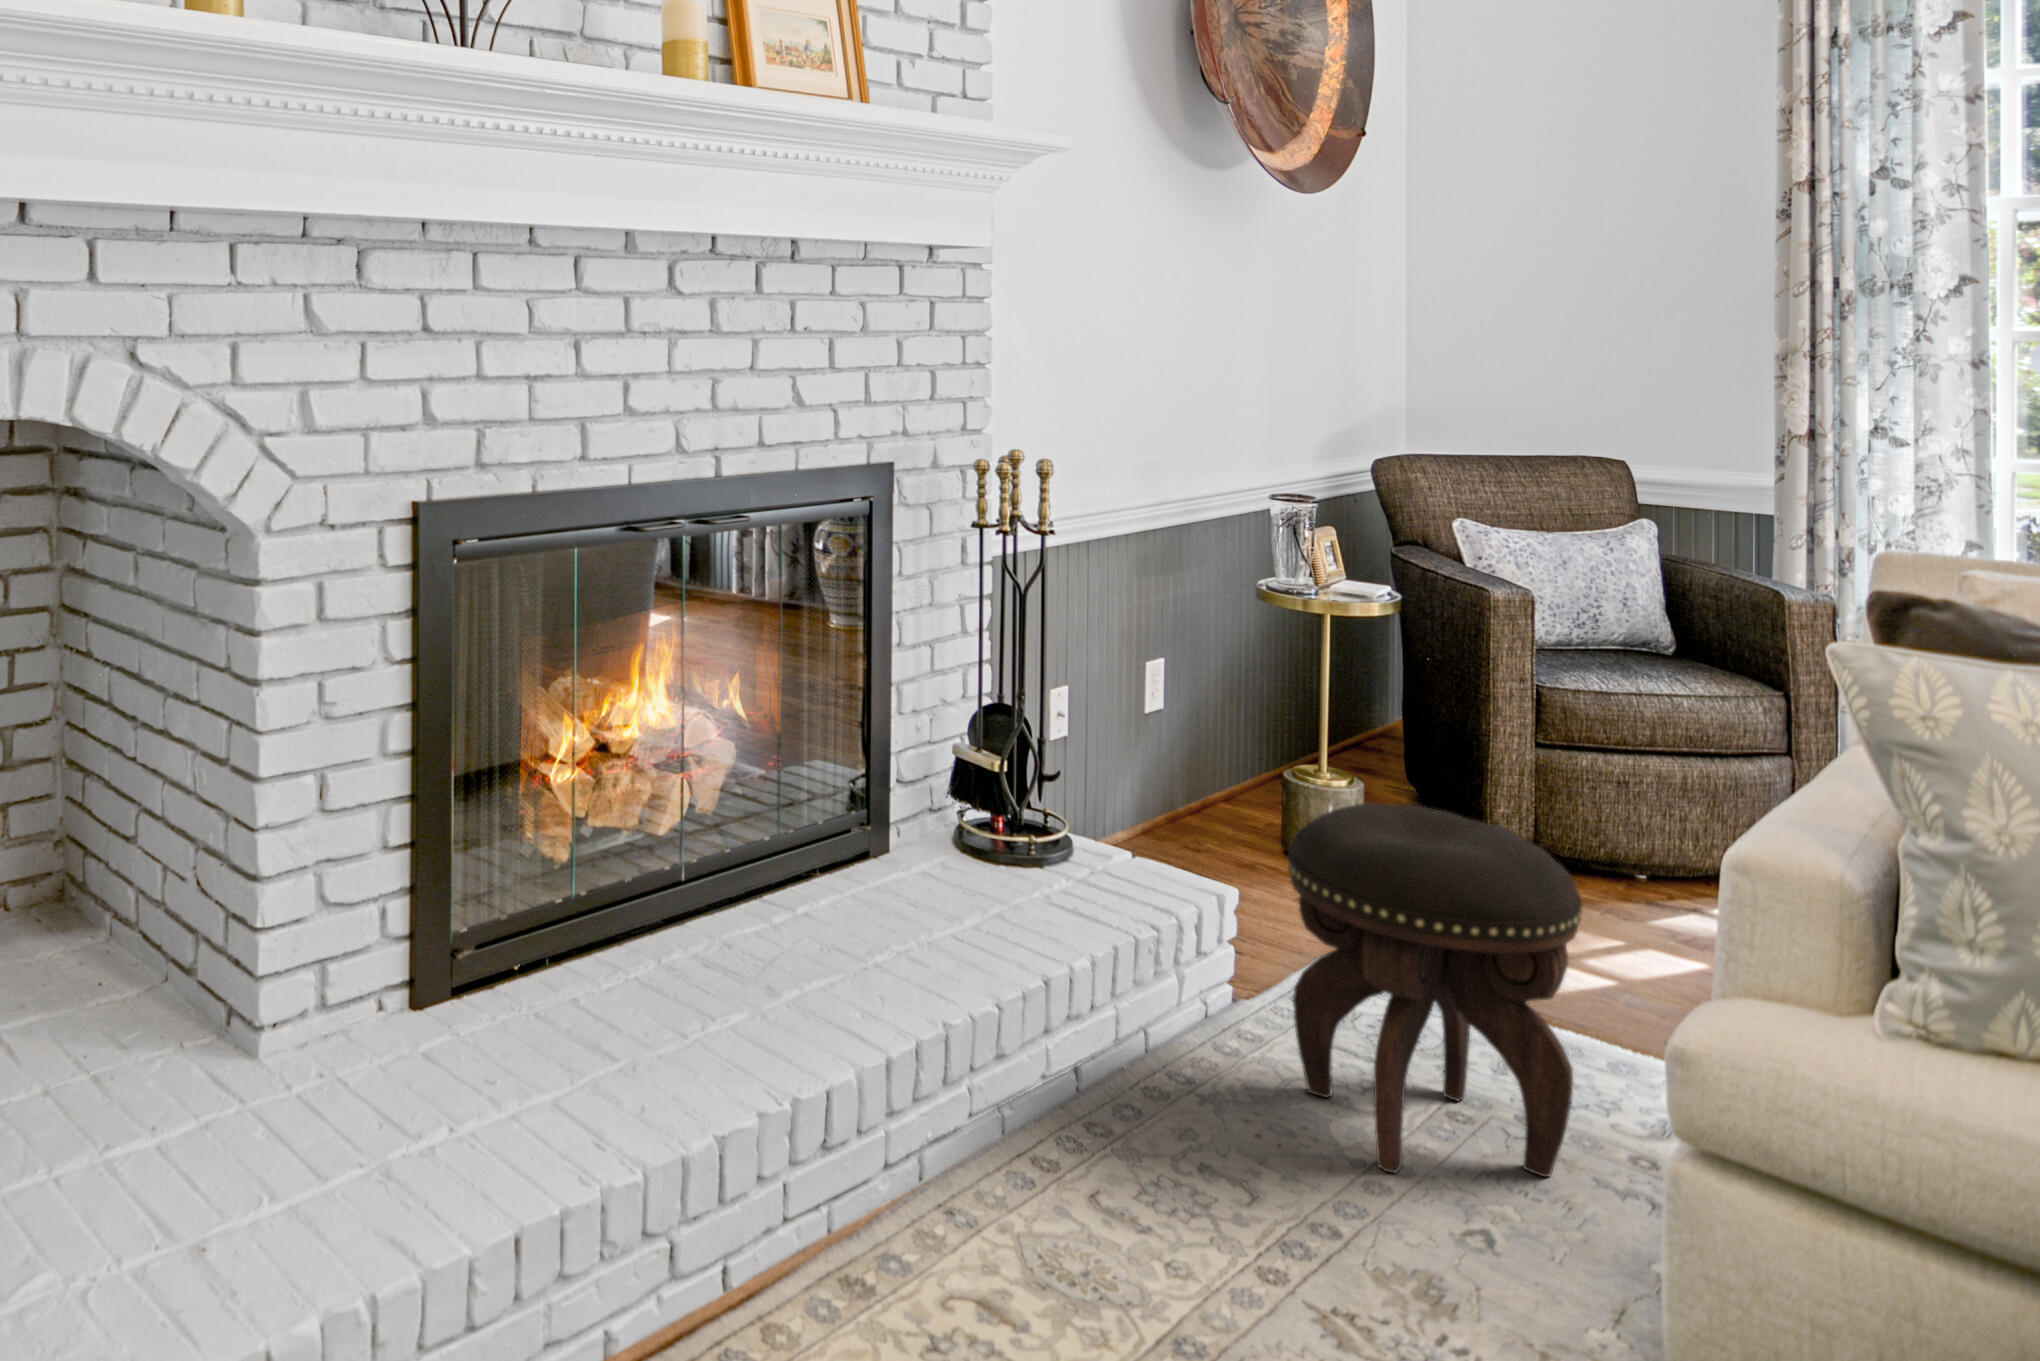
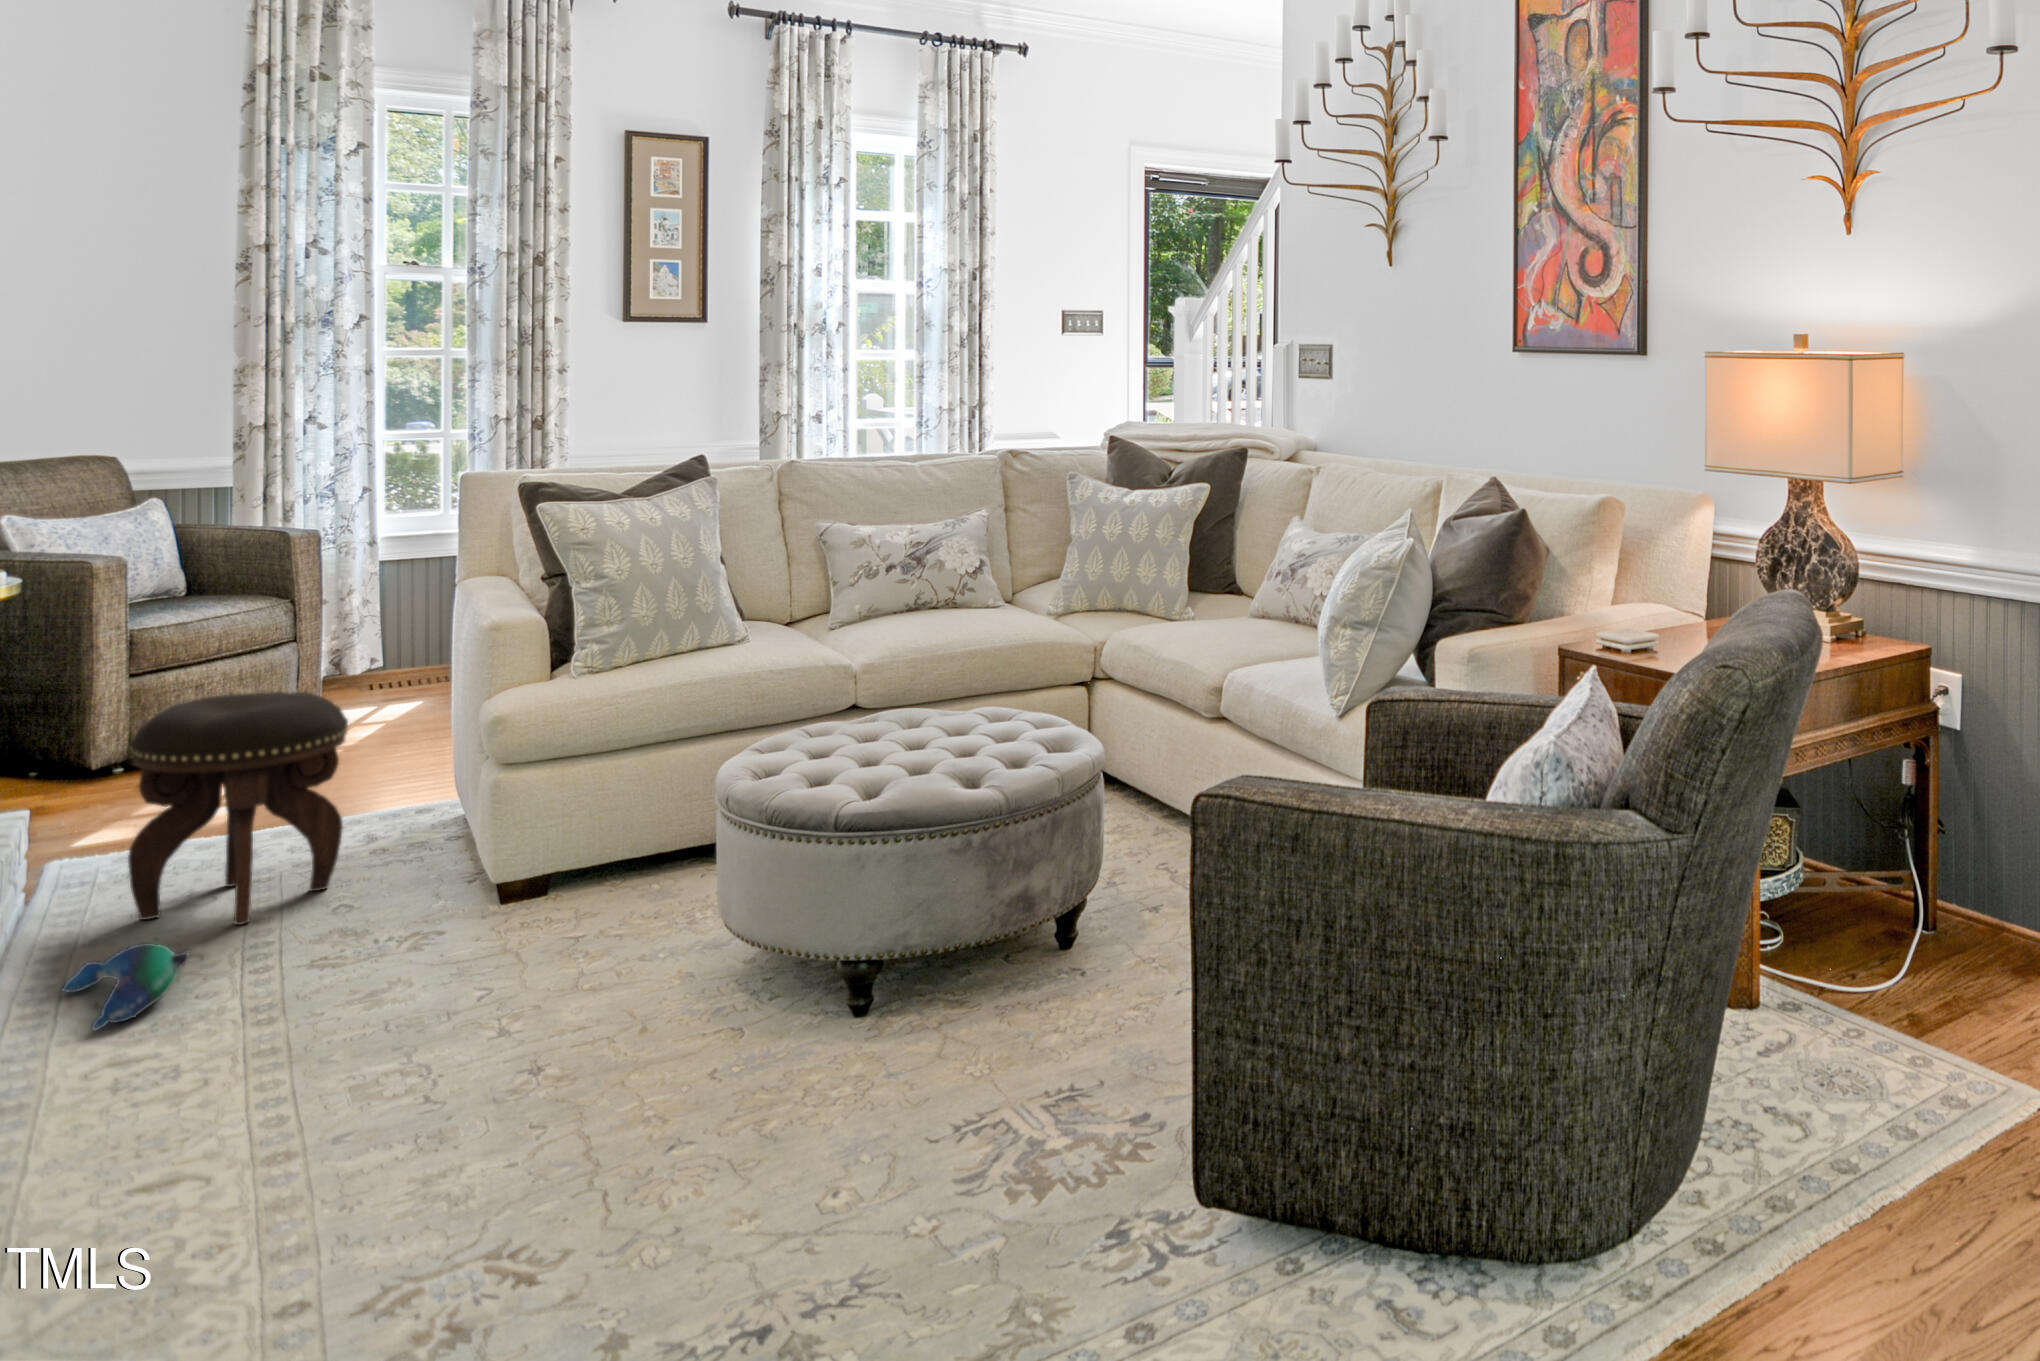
plush toy: none [1061,1123,1208,1243] -> present [62,943,189,1030]

